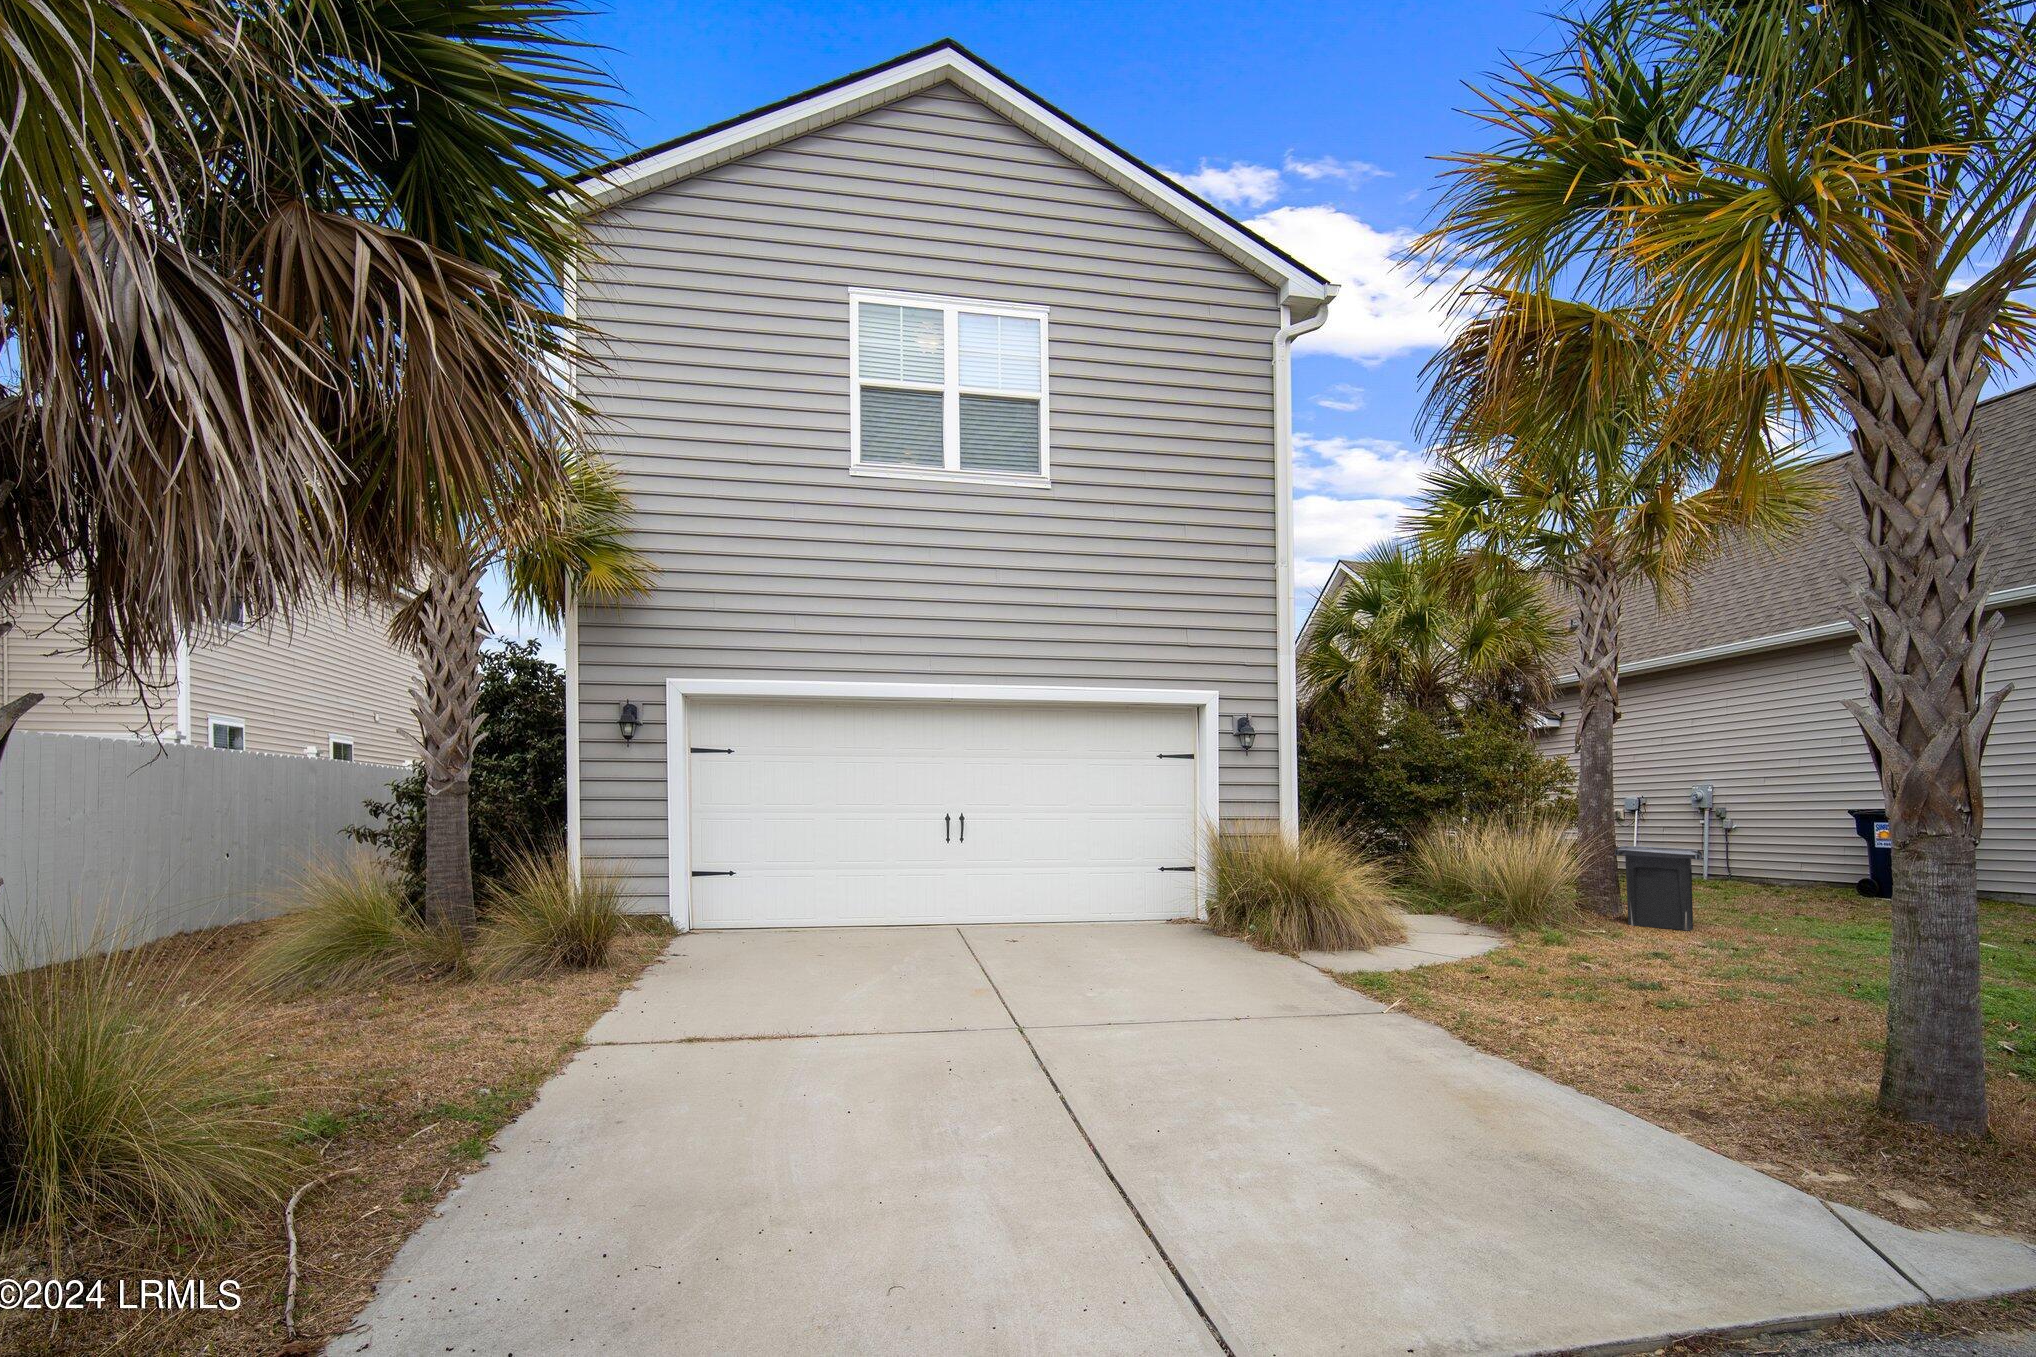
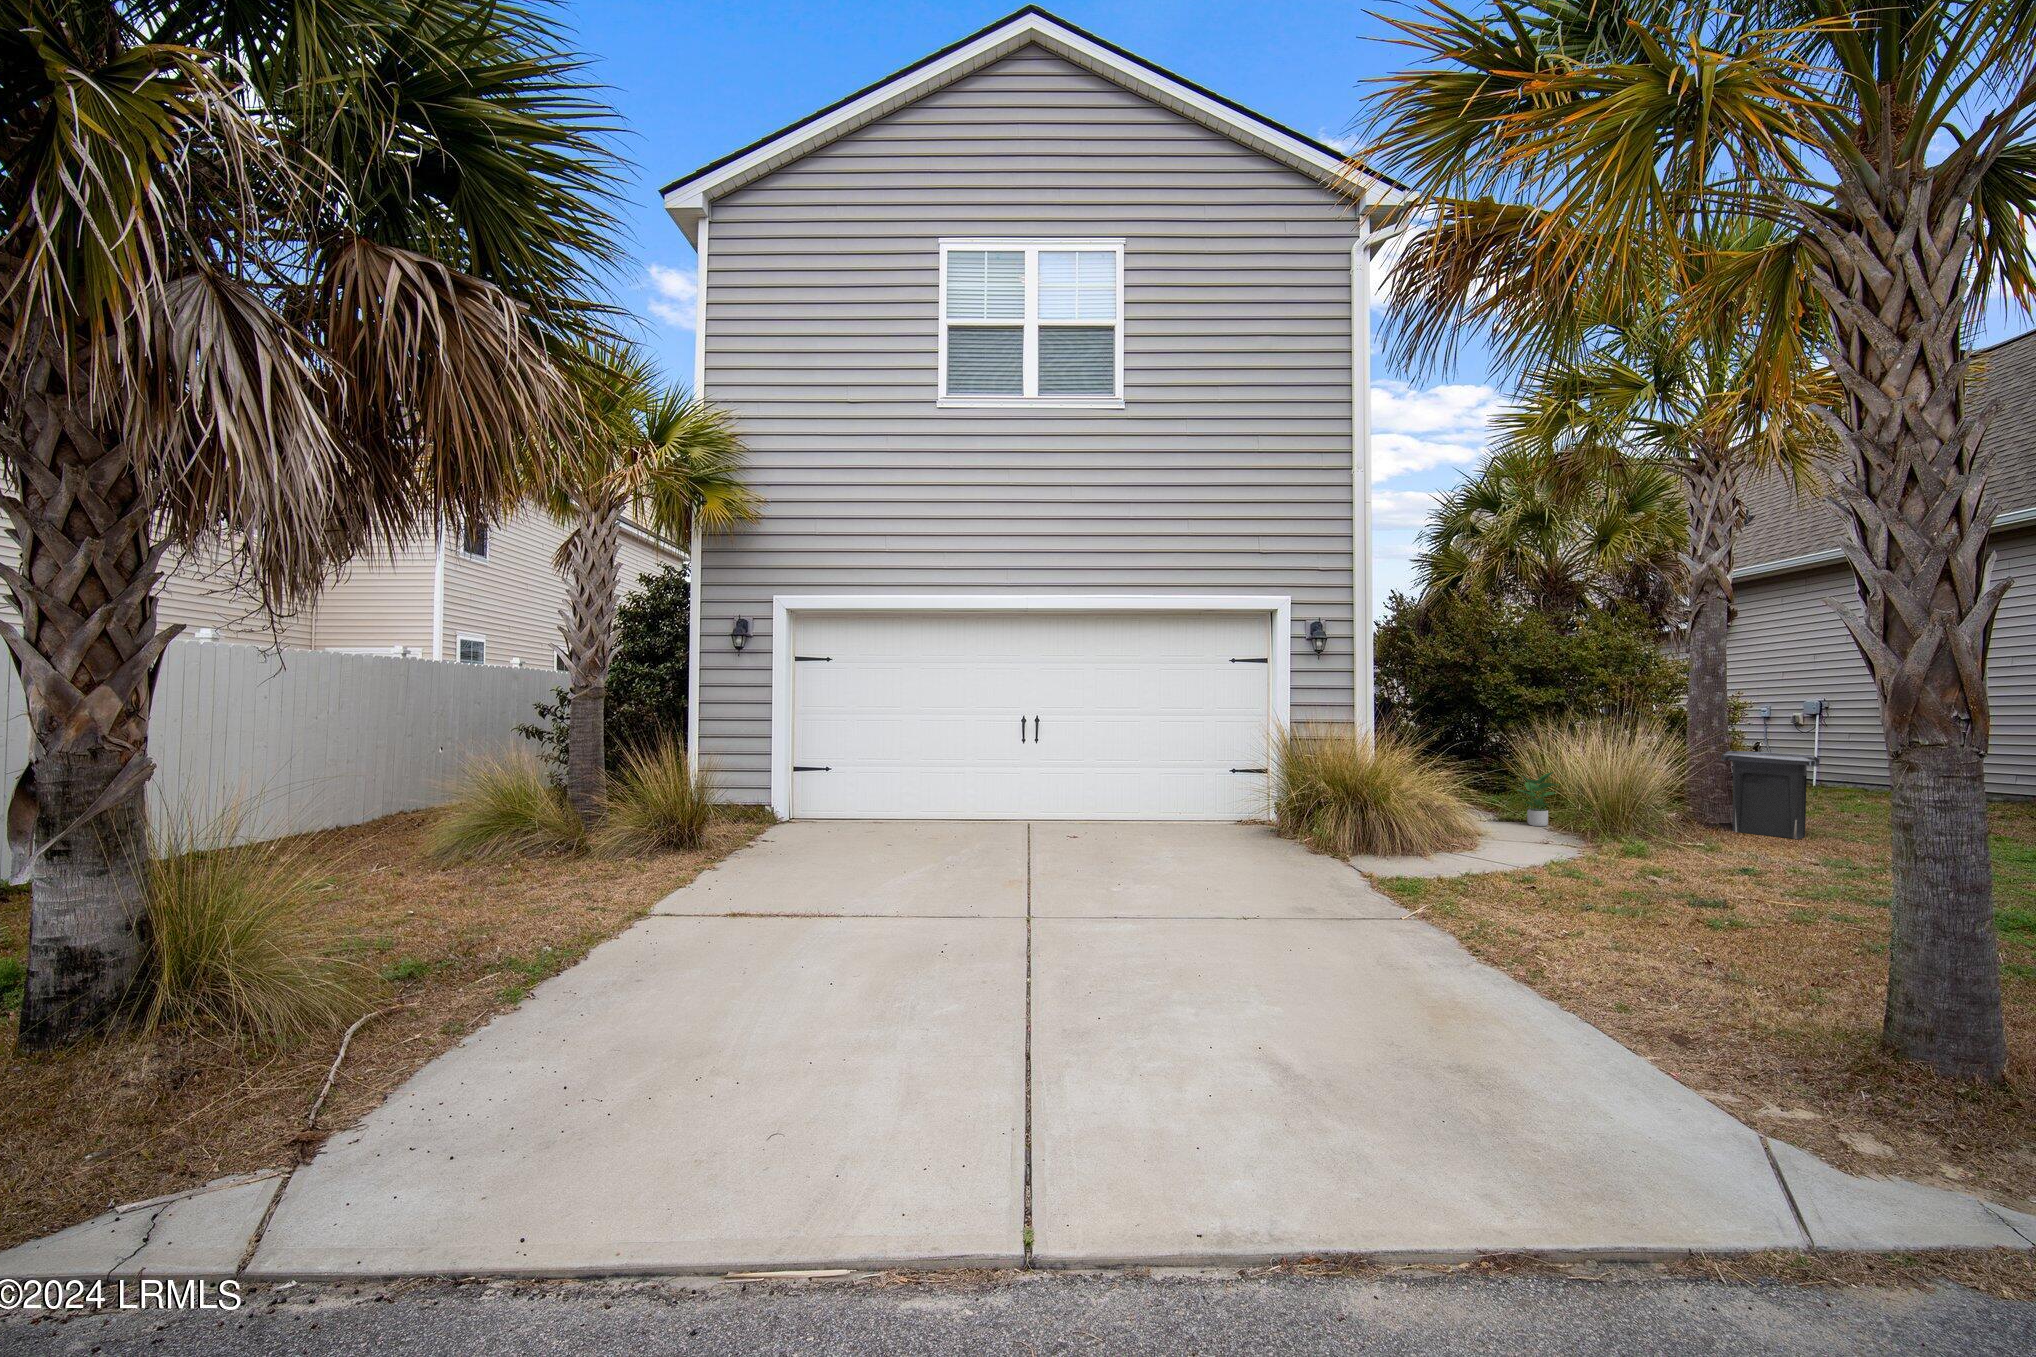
potted plant: none [1431,868,1477,925] -> present [1516,772,1559,826]

